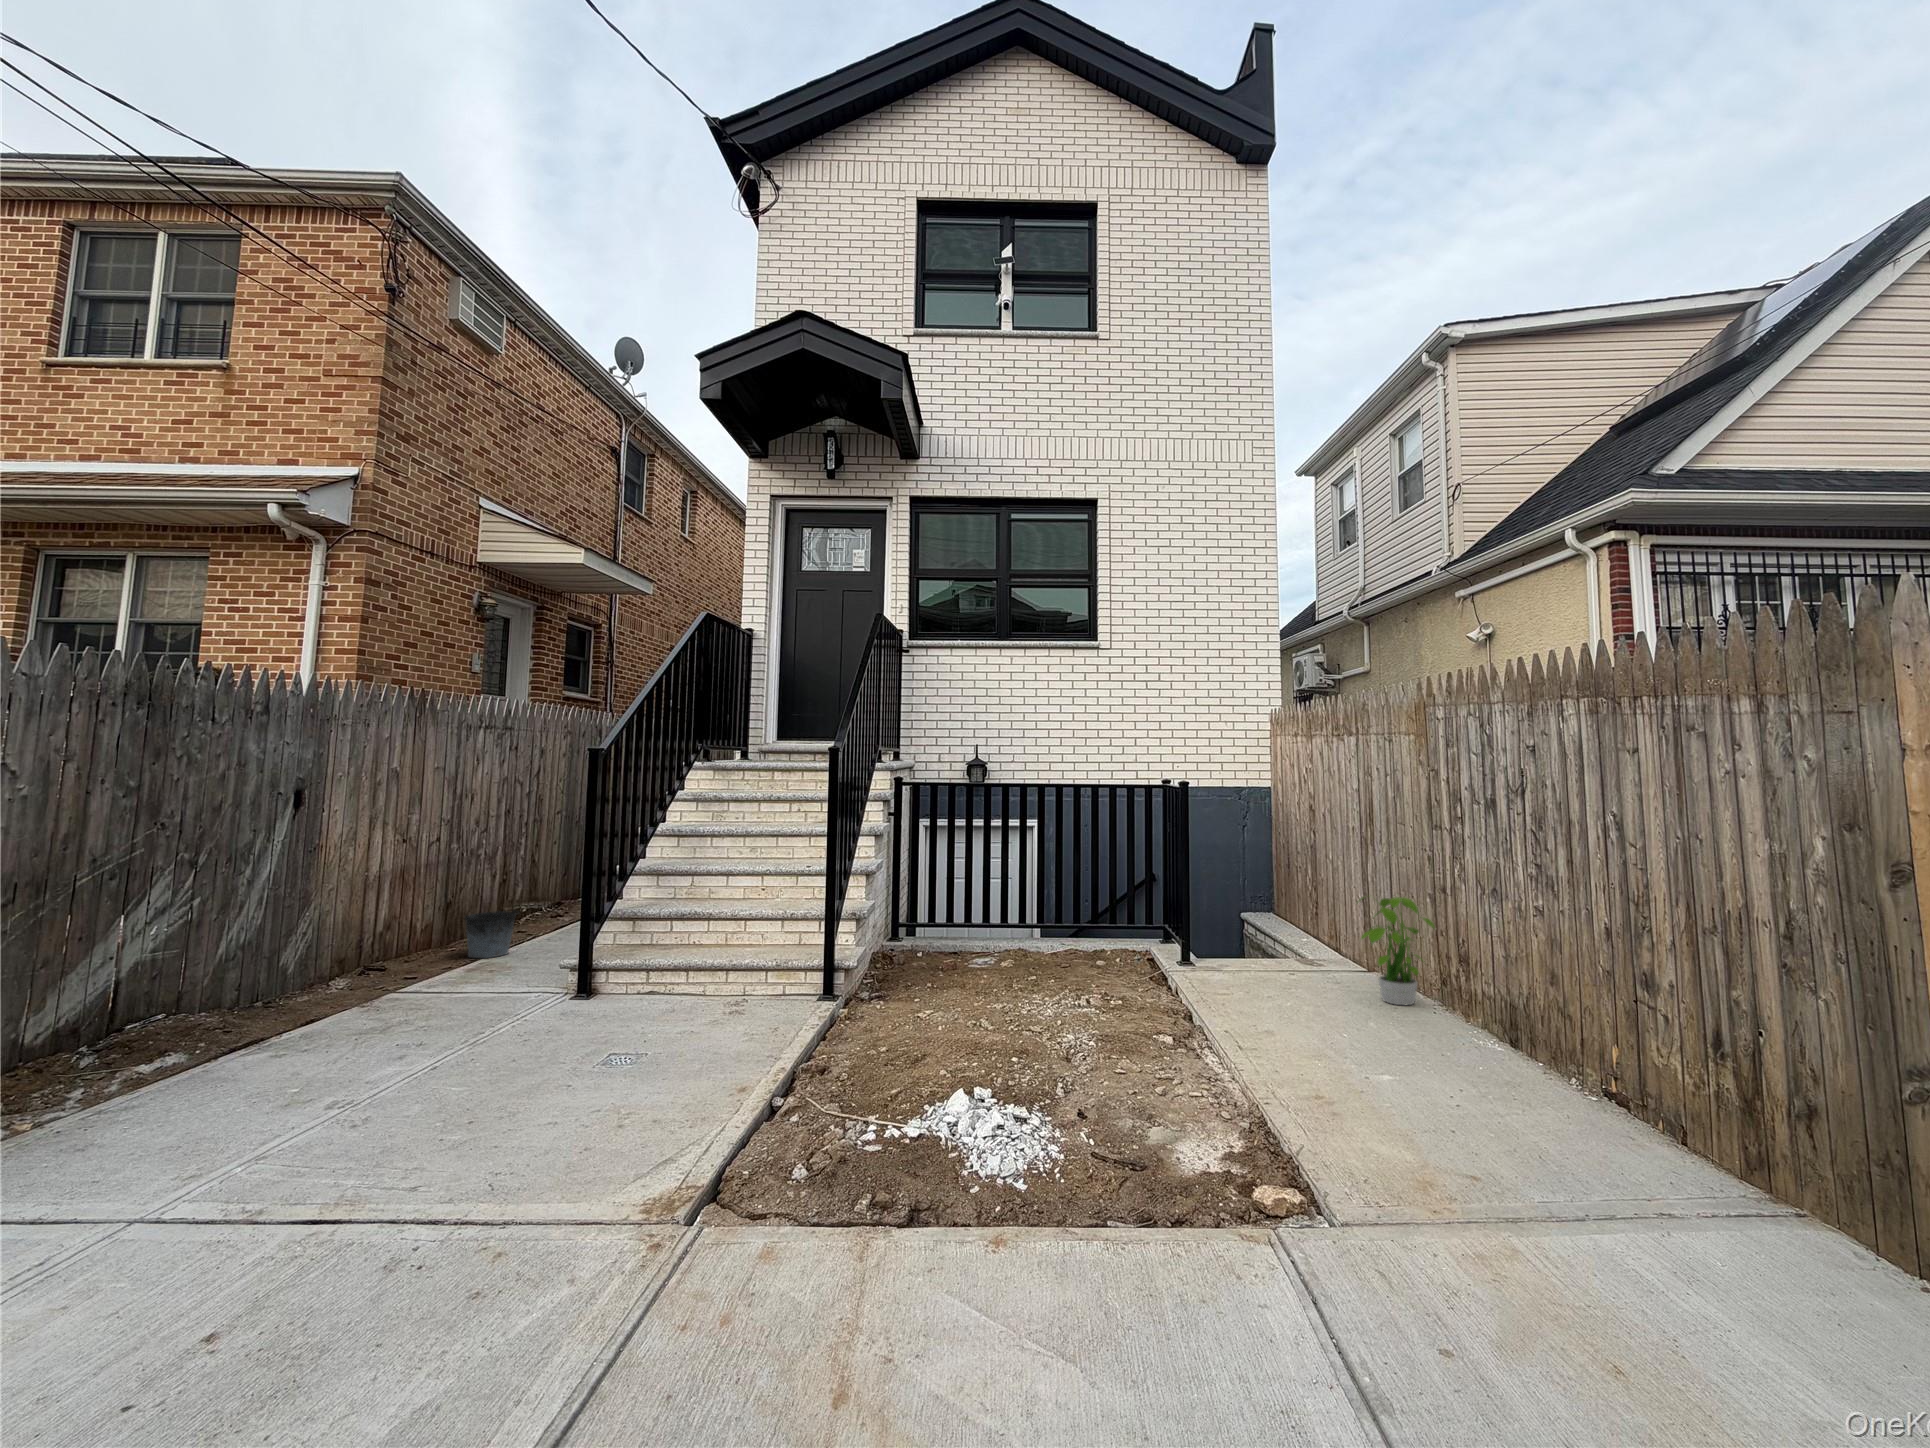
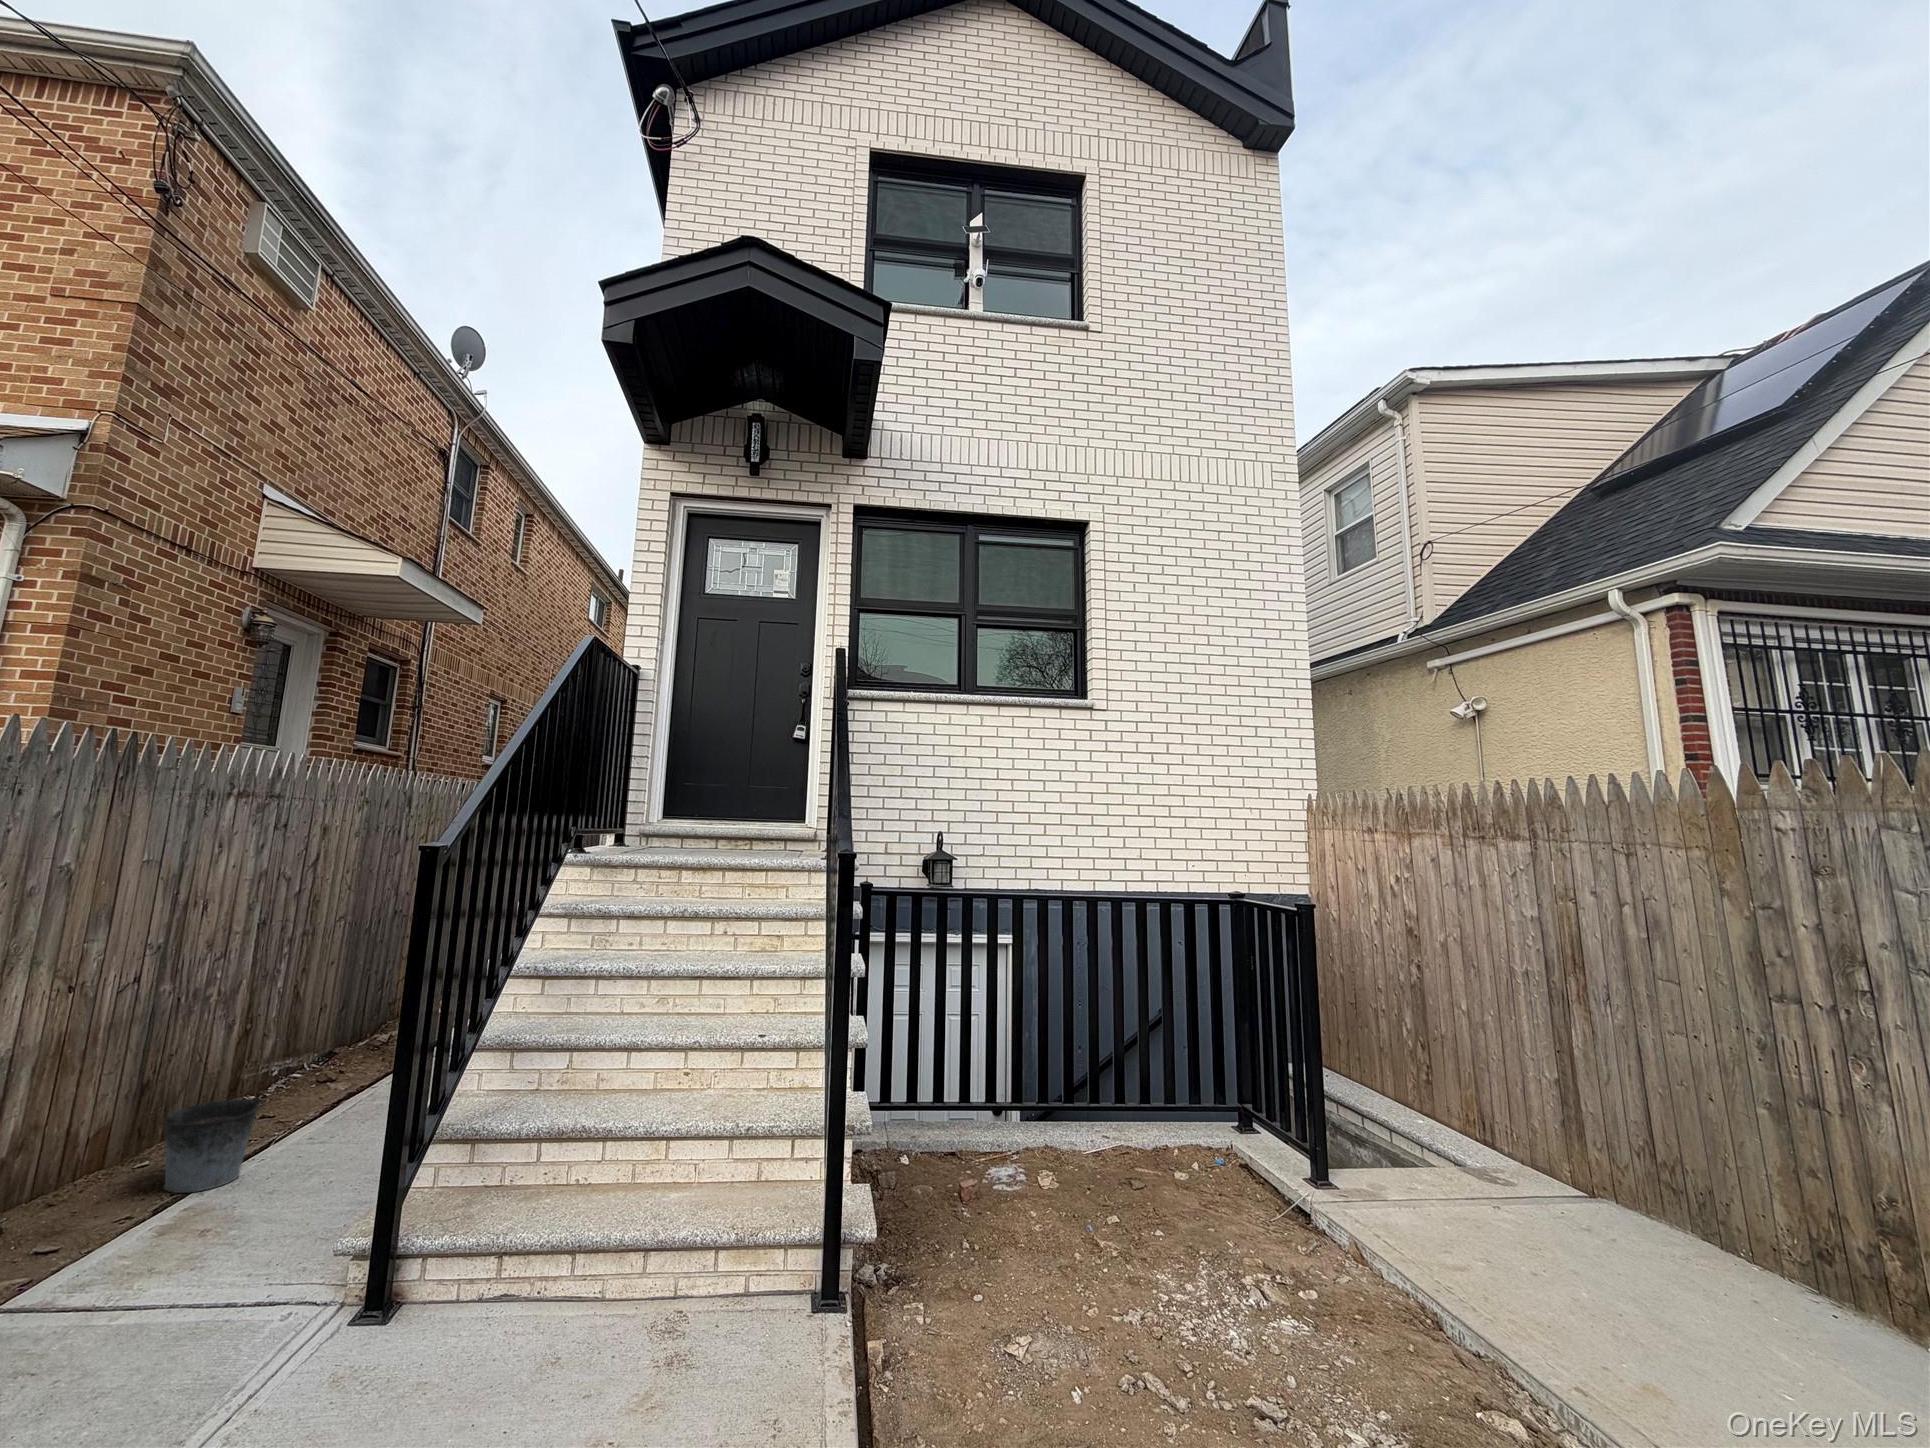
potted plant: present [1358,897,1435,1005] -> none [1657,1097,1818,1300]

